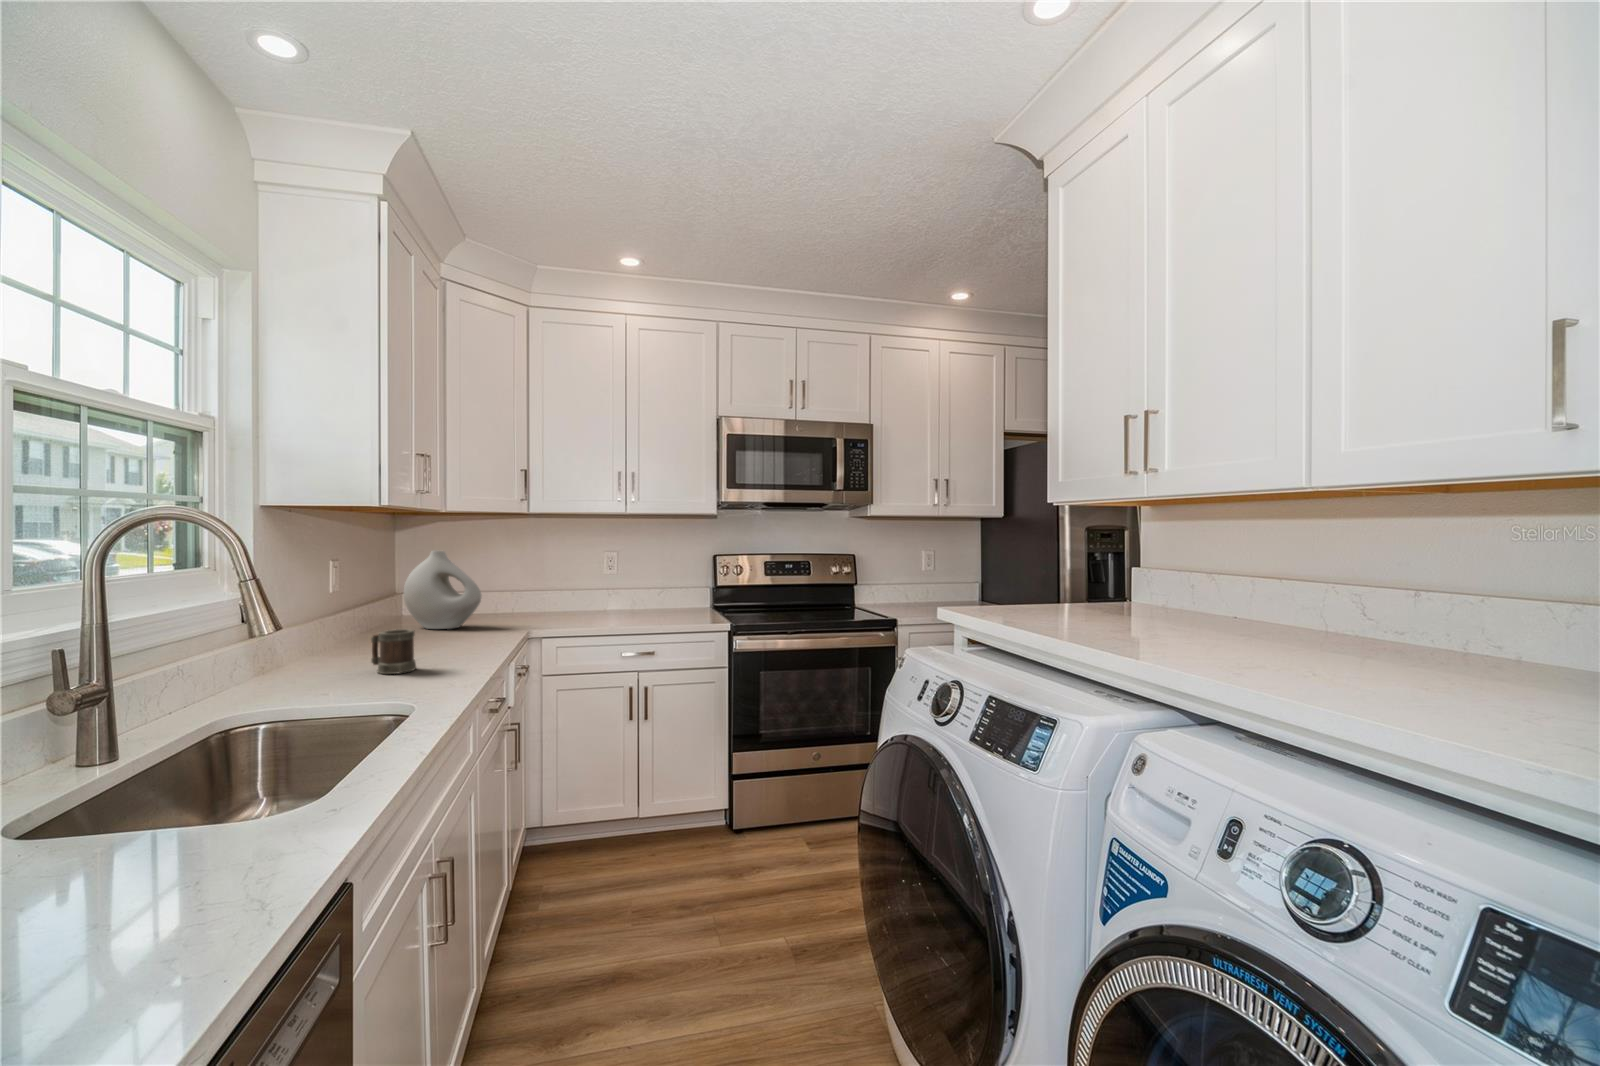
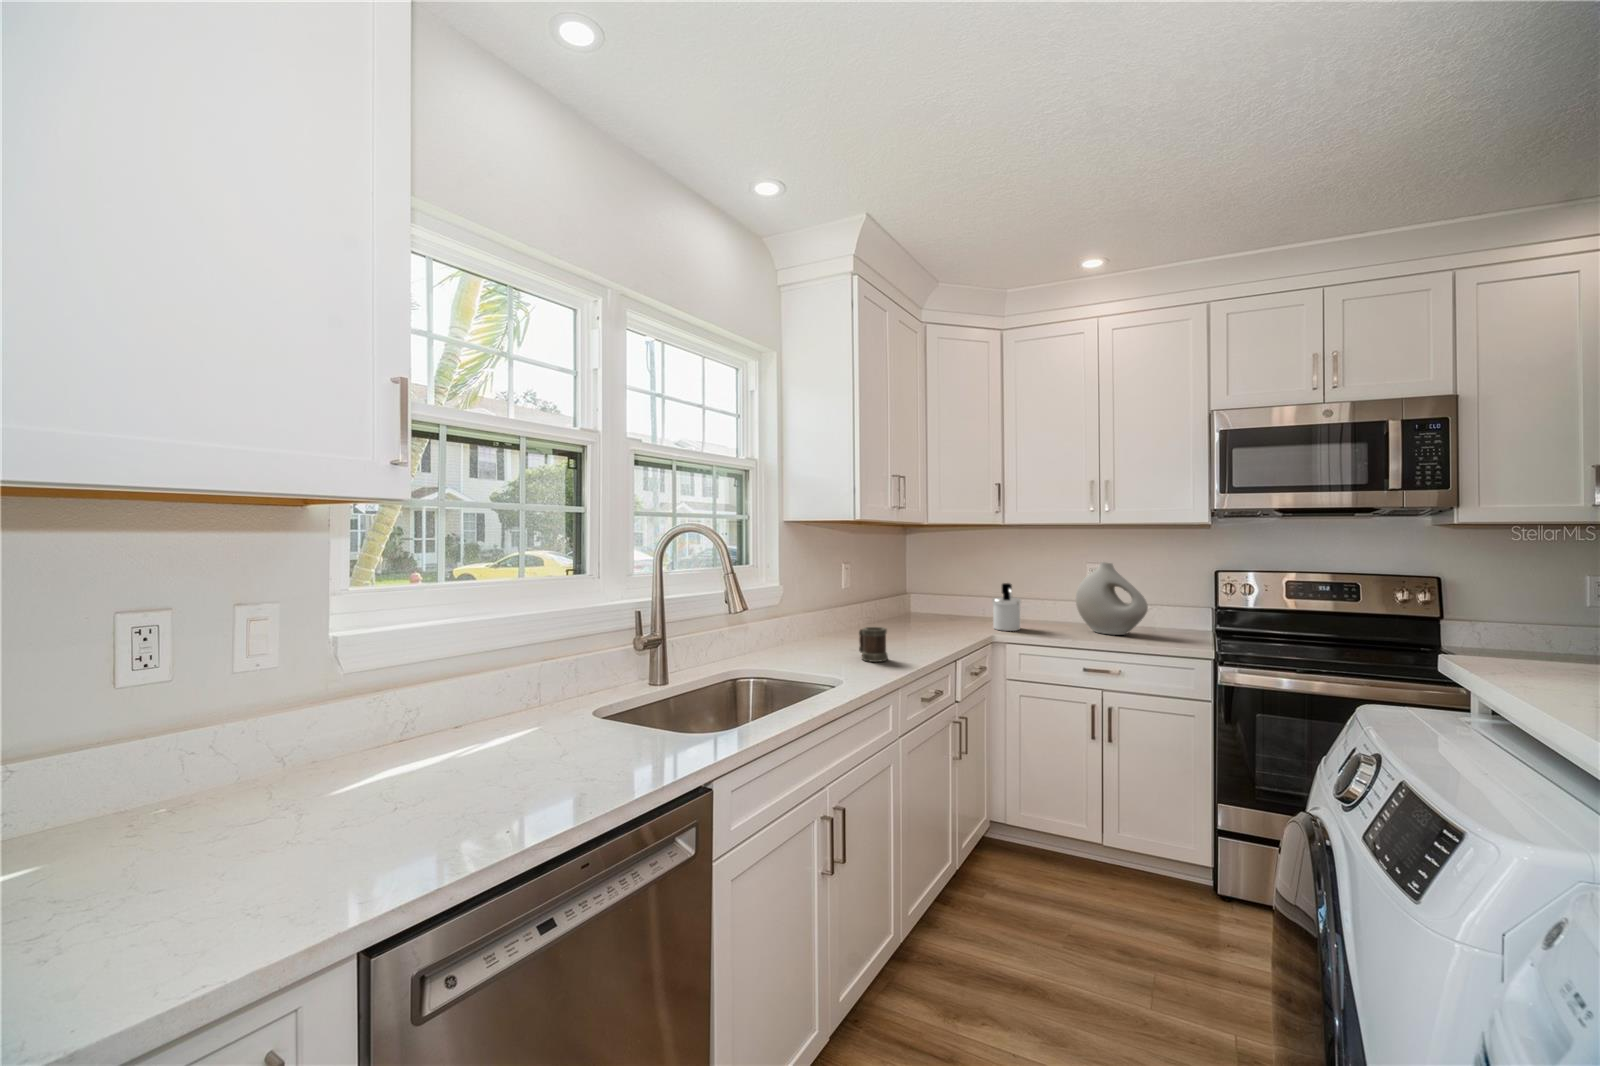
vase: present [404,550,481,629] -> present [1076,562,1148,635]
soap dispenser: none [521,574,553,625] -> present [992,583,1021,631]

